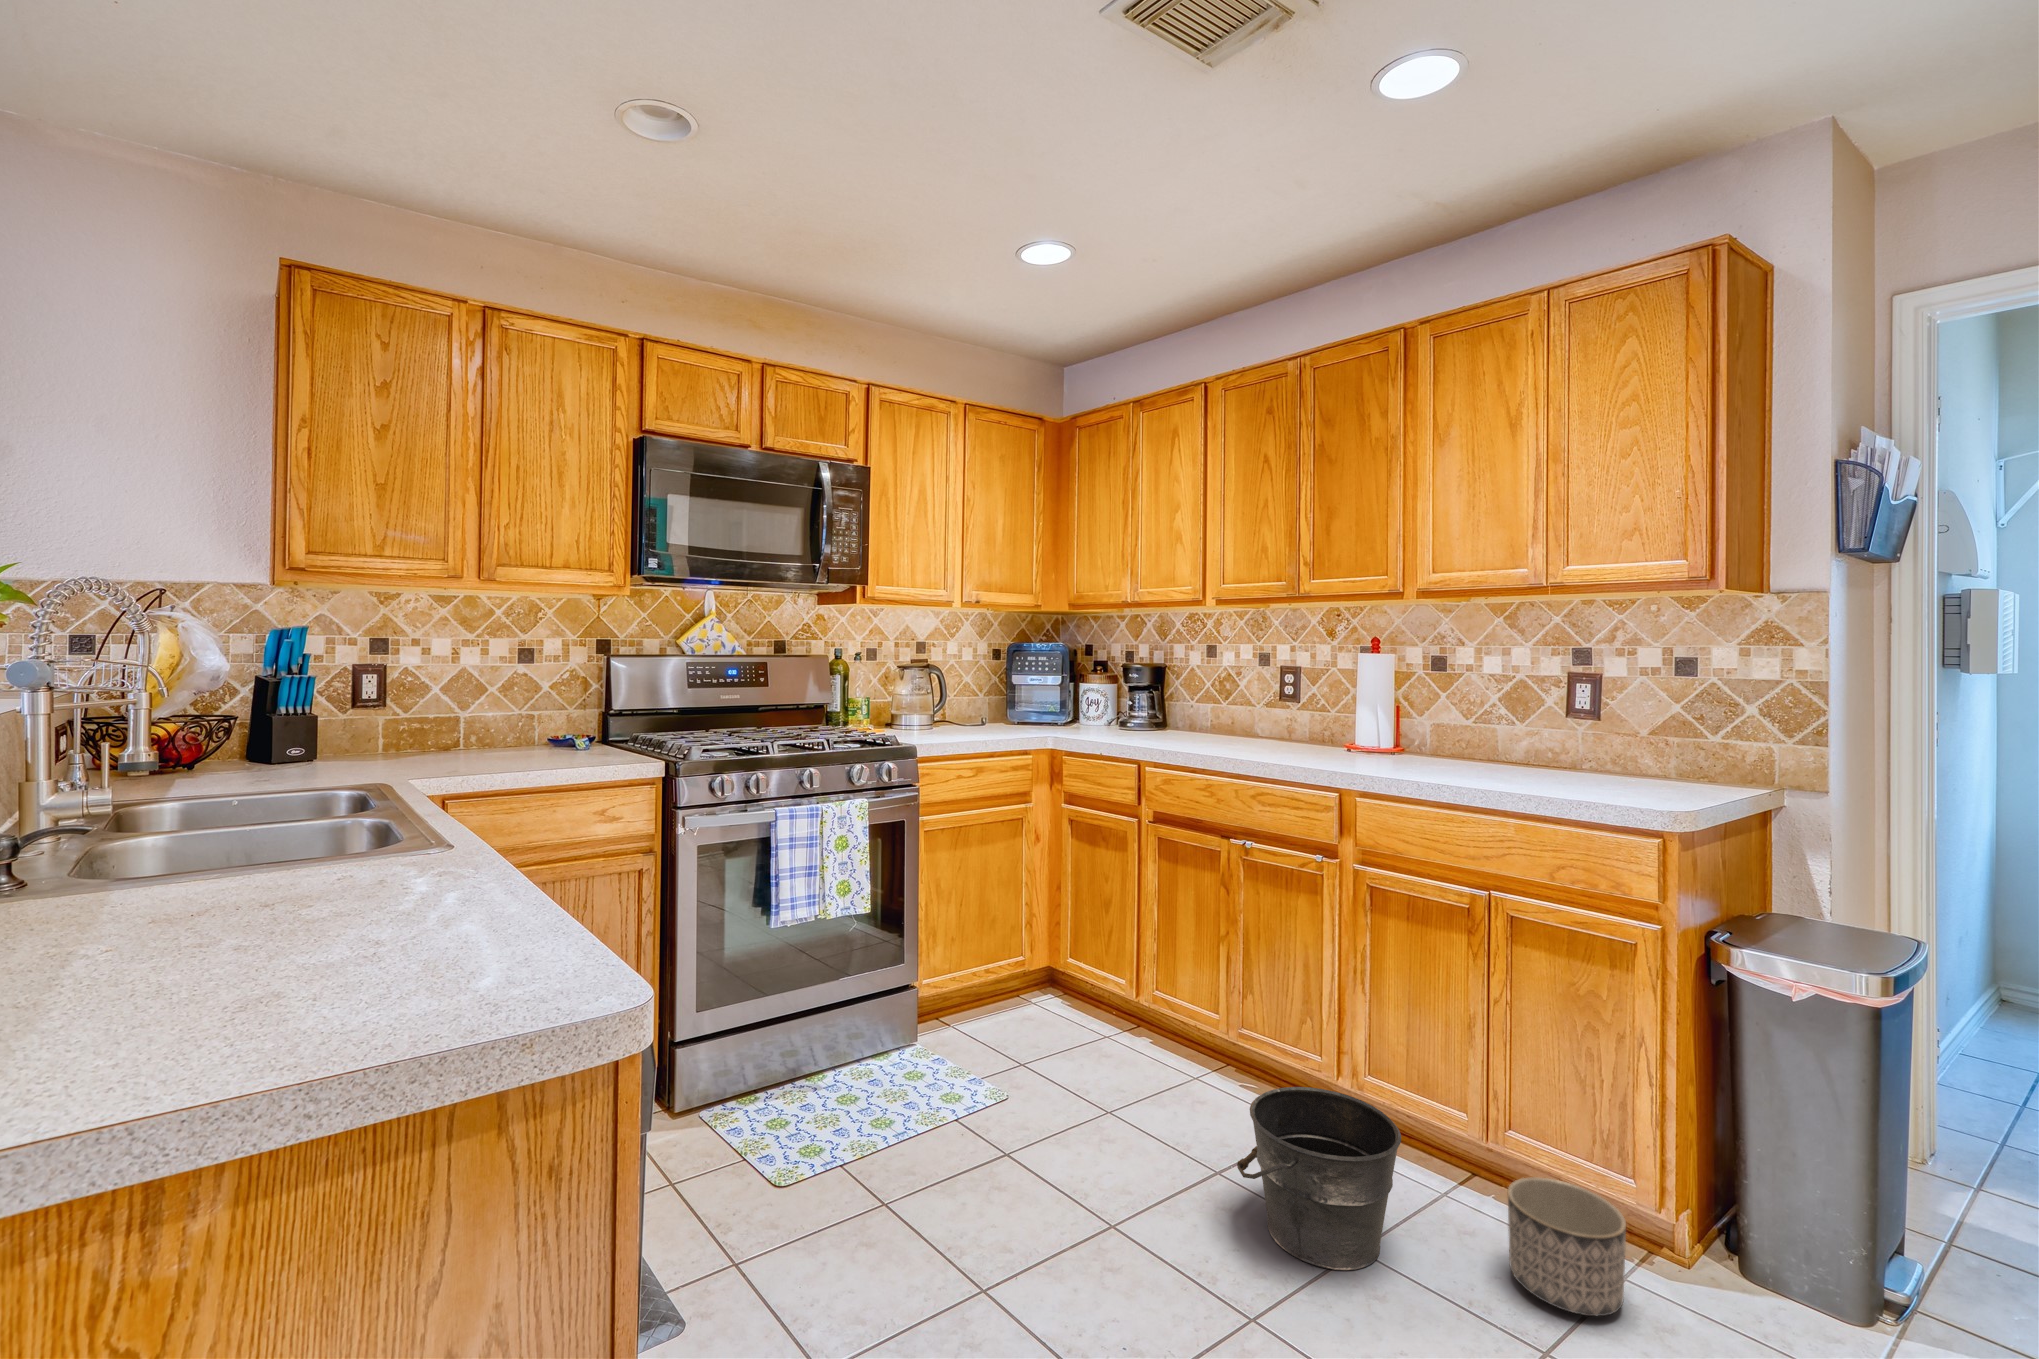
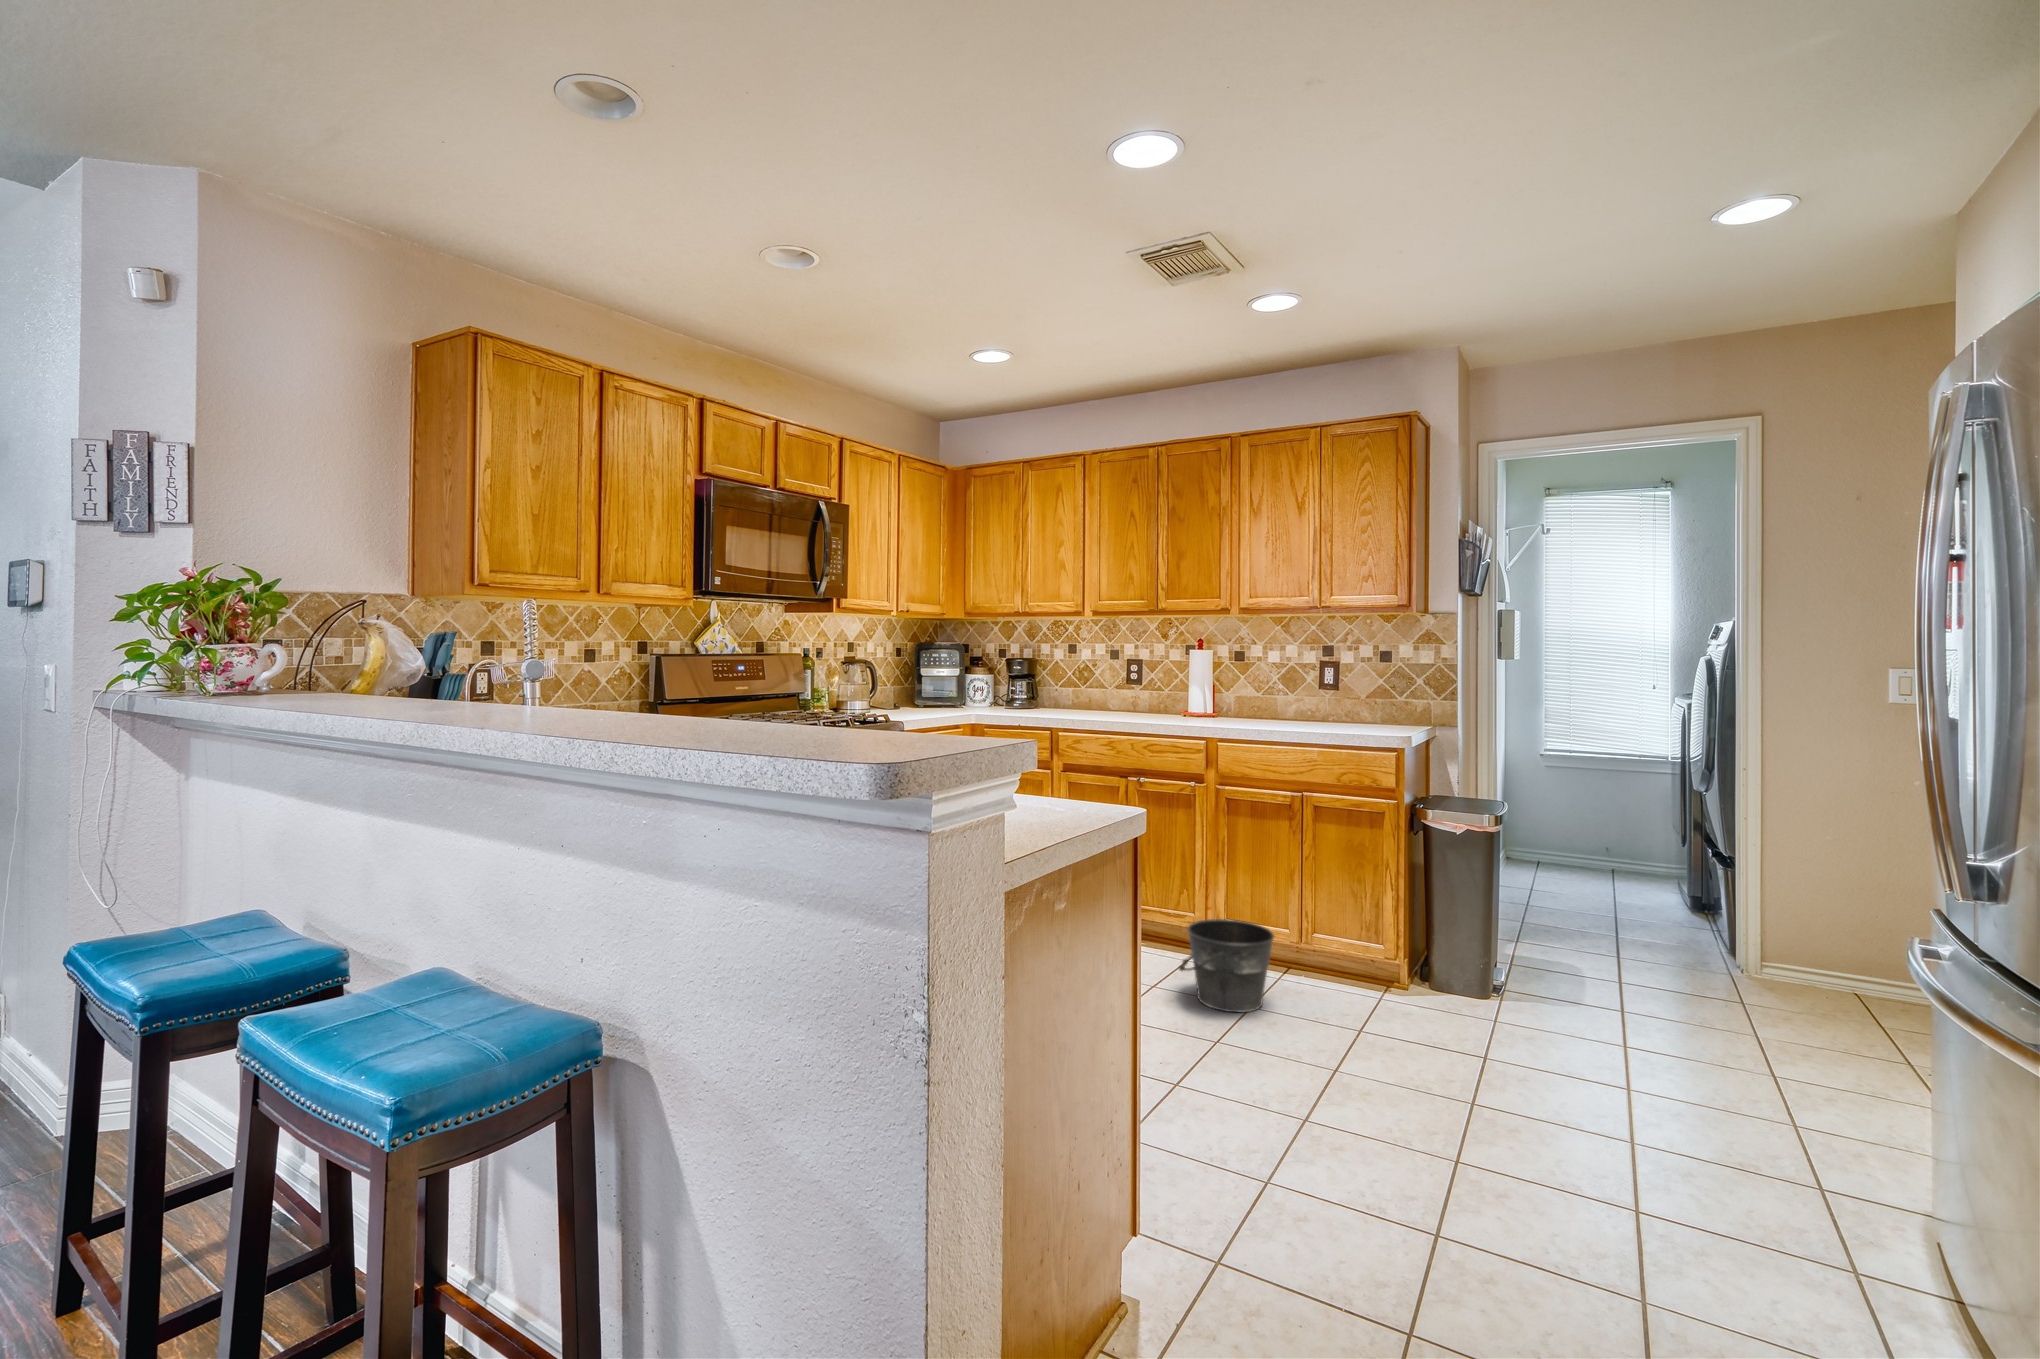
planter: present [1508,1177,1626,1316] -> none [1327,947,1386,1008]

